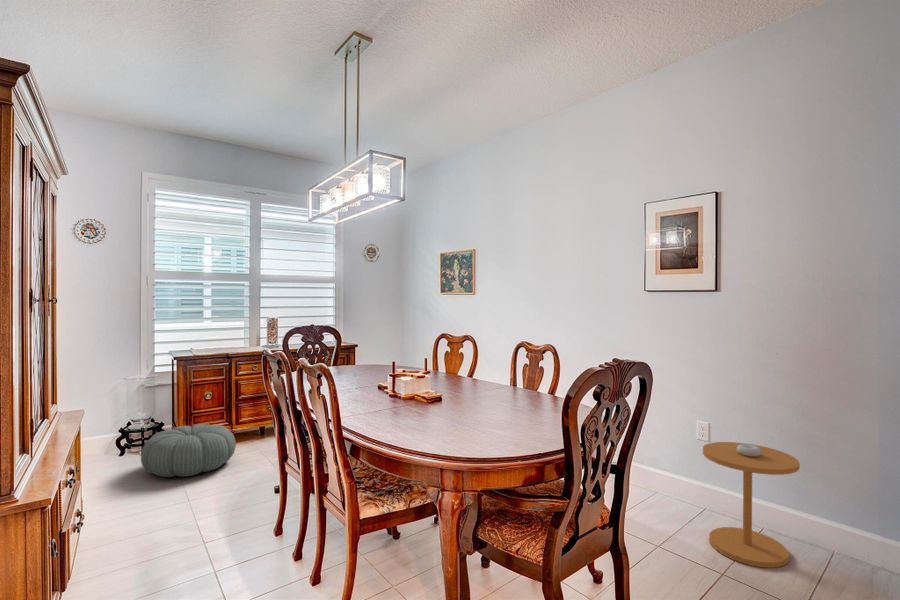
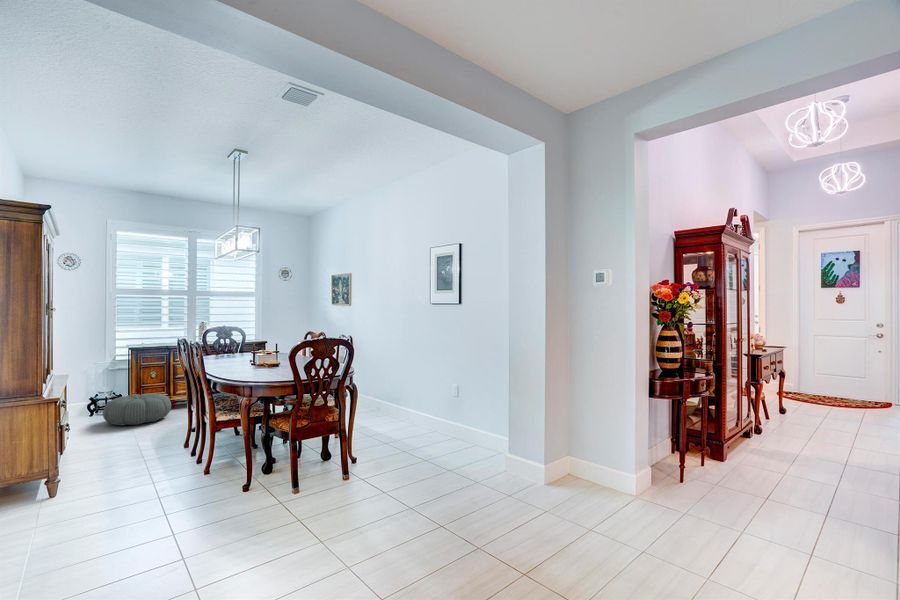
side table: present [703,442,800,568] -> none [430,387,475,450]

